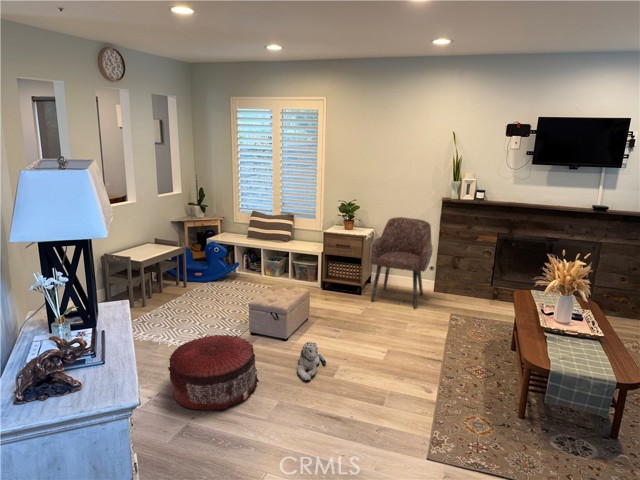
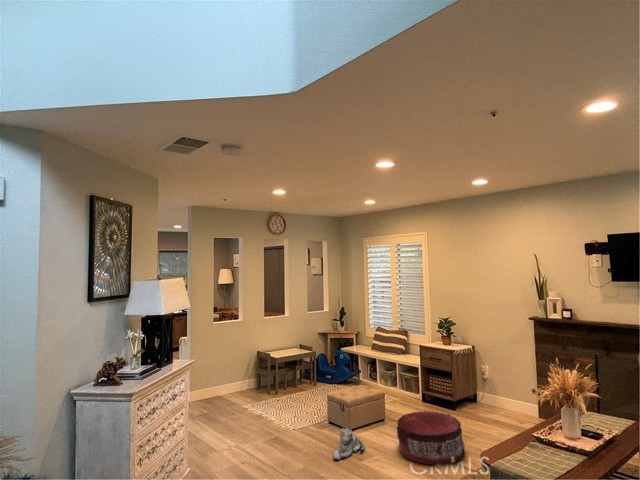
armchair: present [370,217,433,309] -> none [456,335,520,429]
pouf: present [168,335,259,410] -> present [397,411,466,465]

